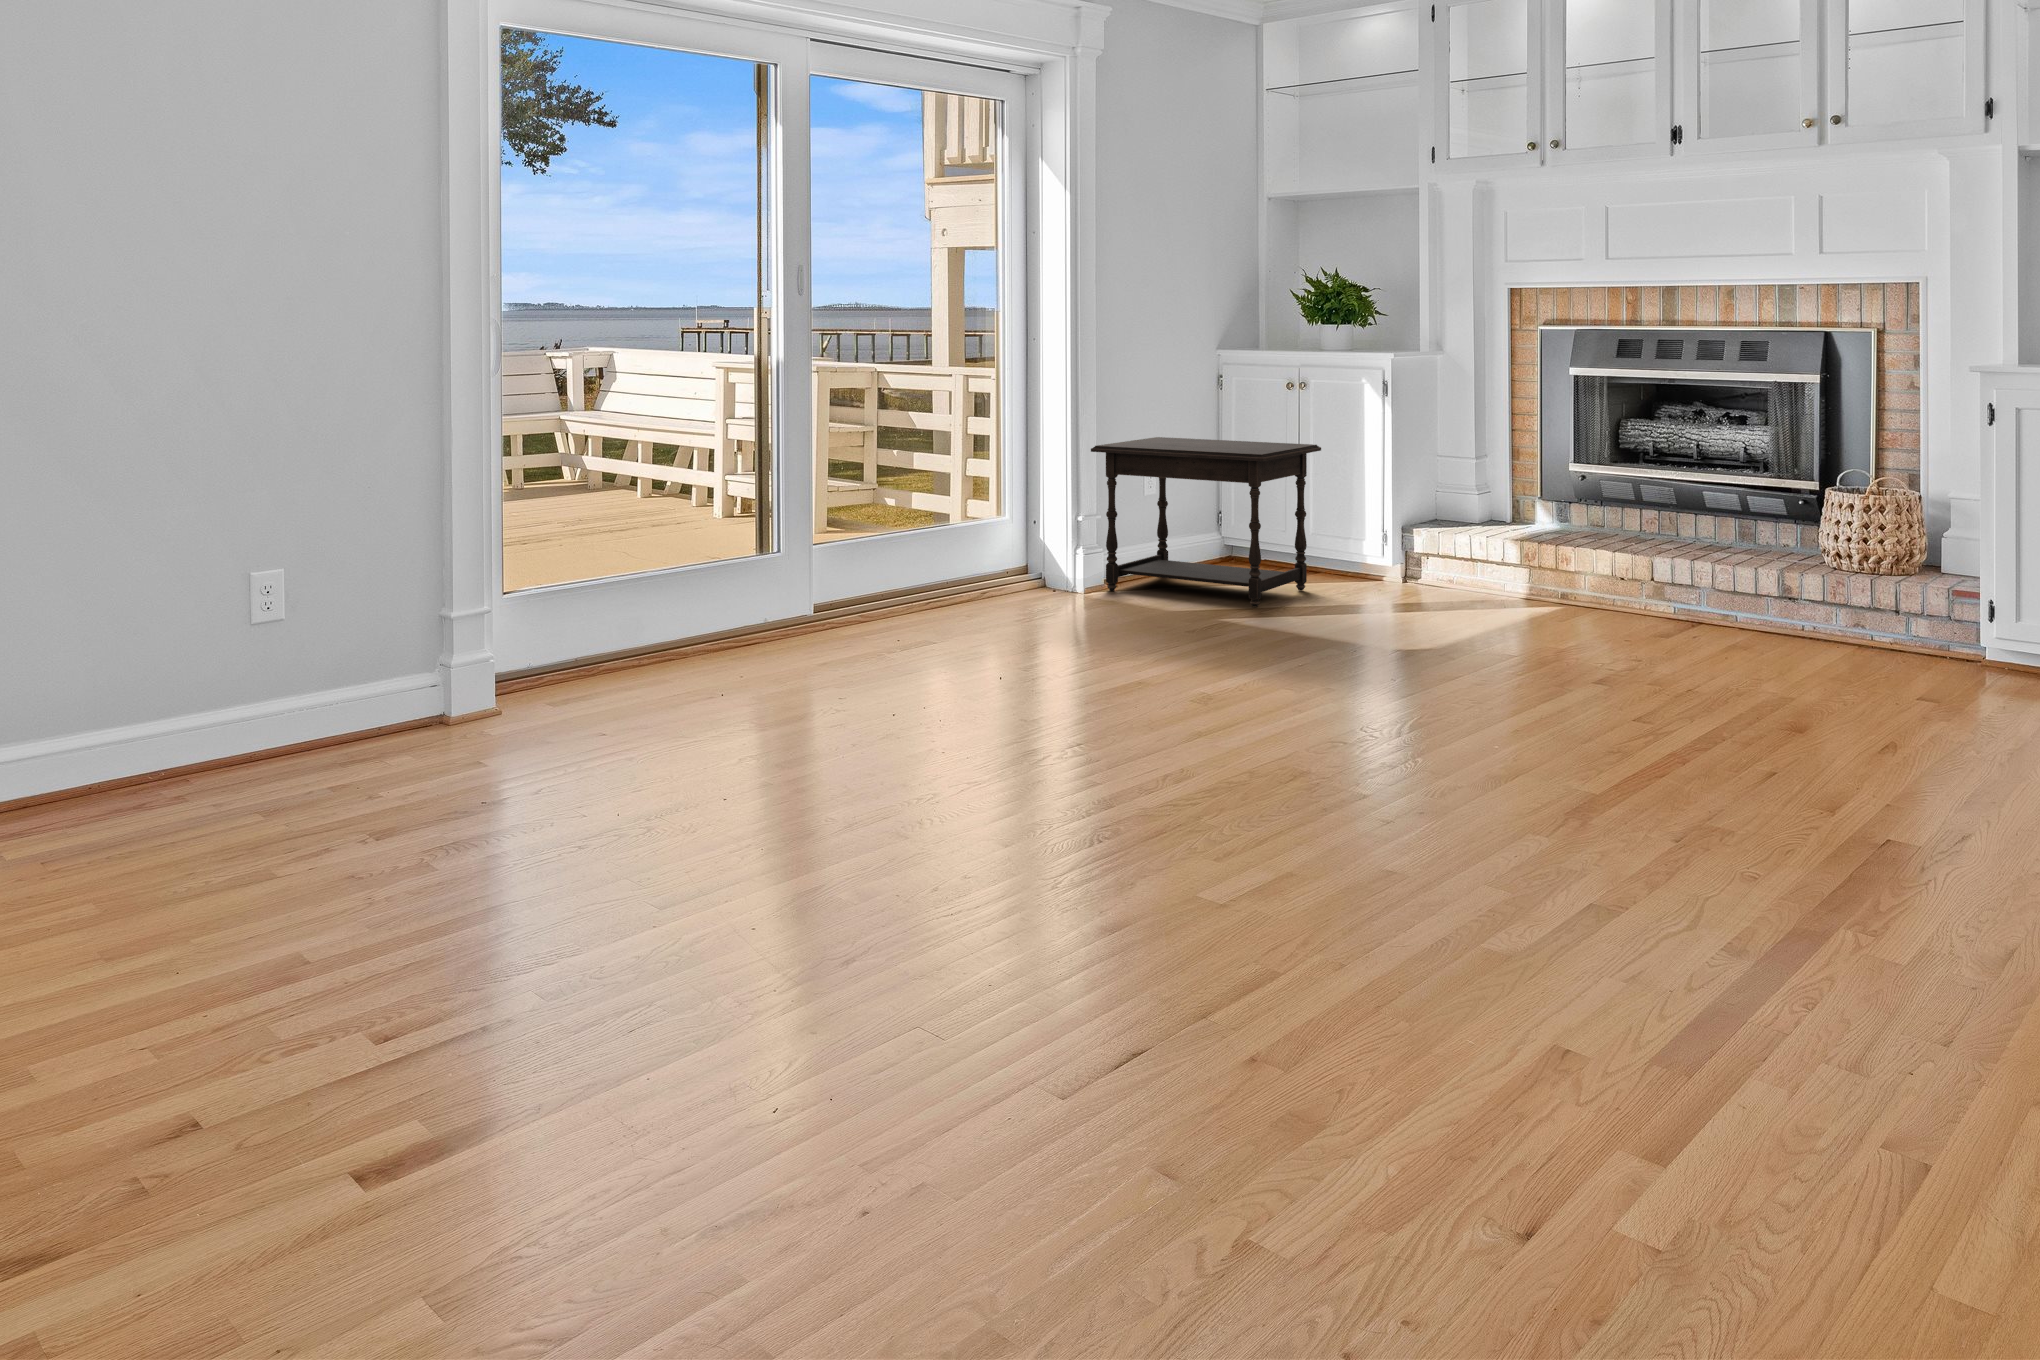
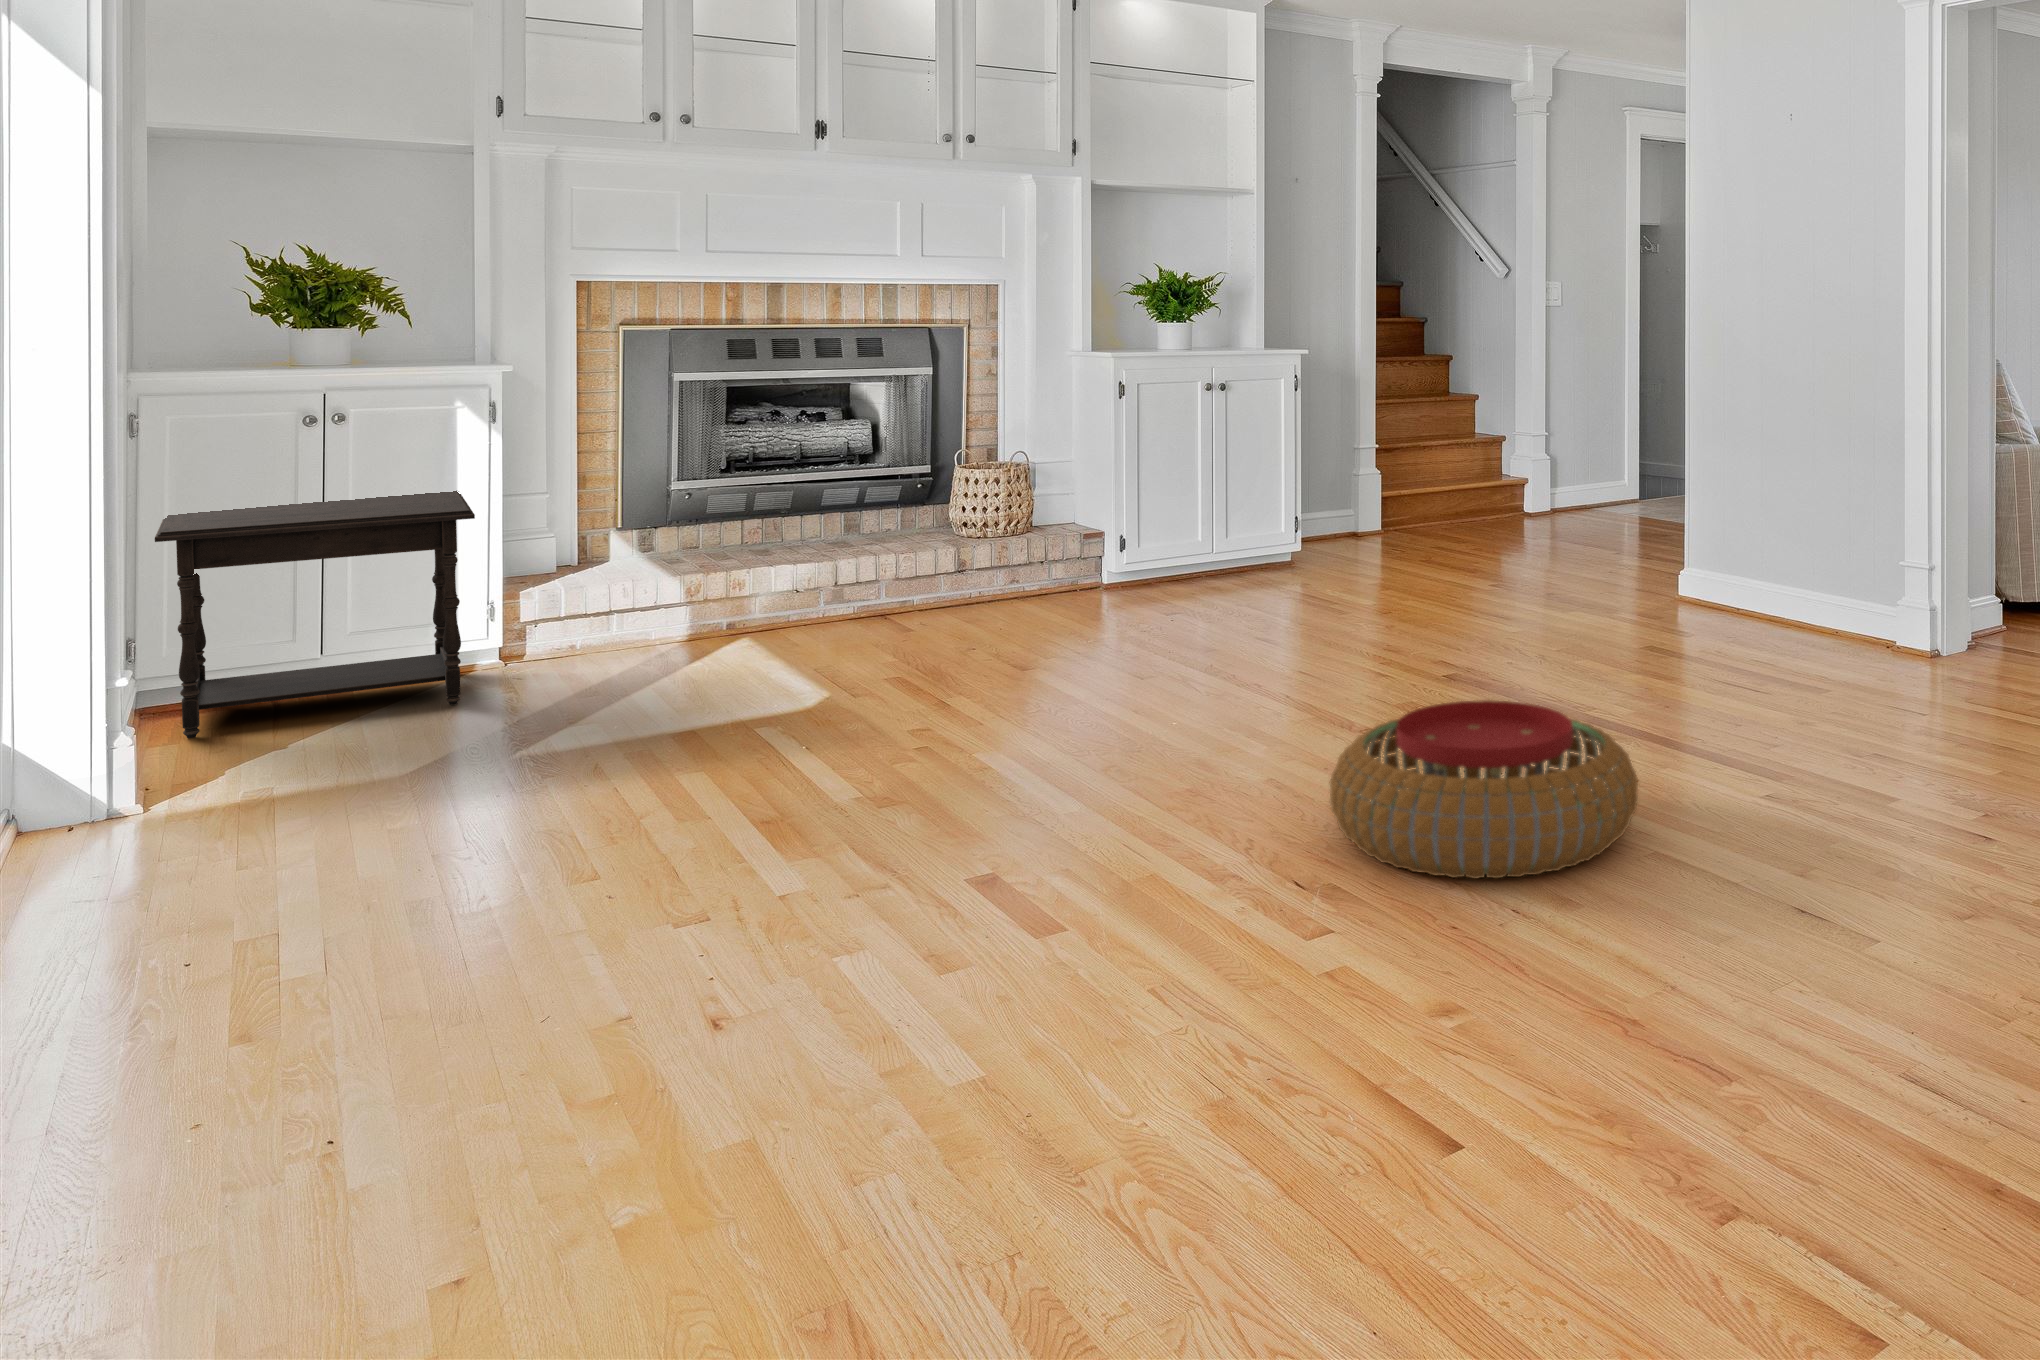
pouf: none [1435,773,1899,1034] -> present [1329,700,1638,879]

